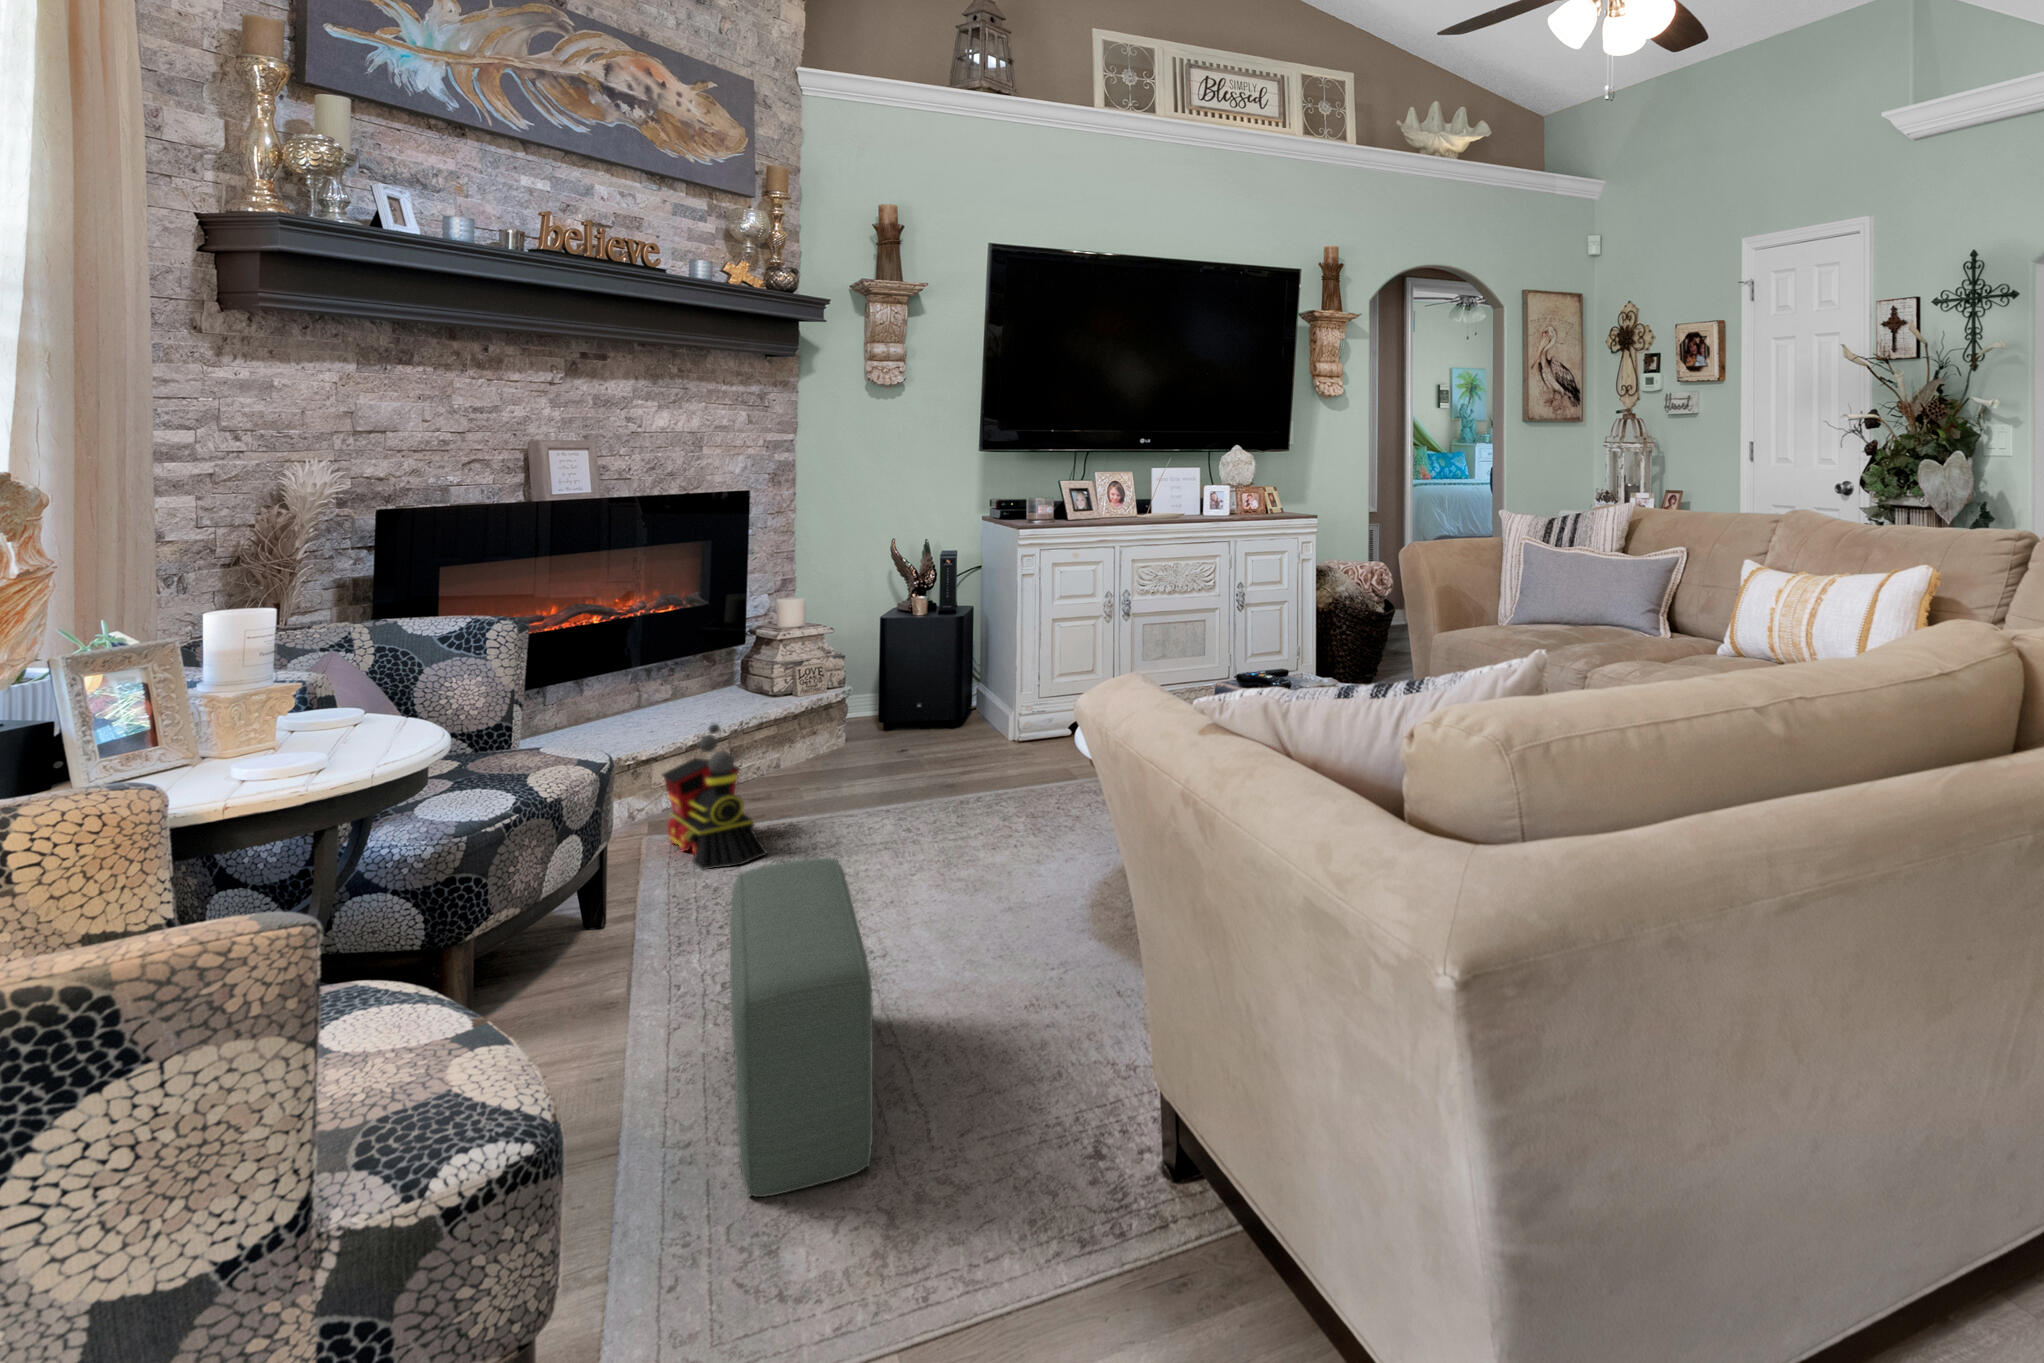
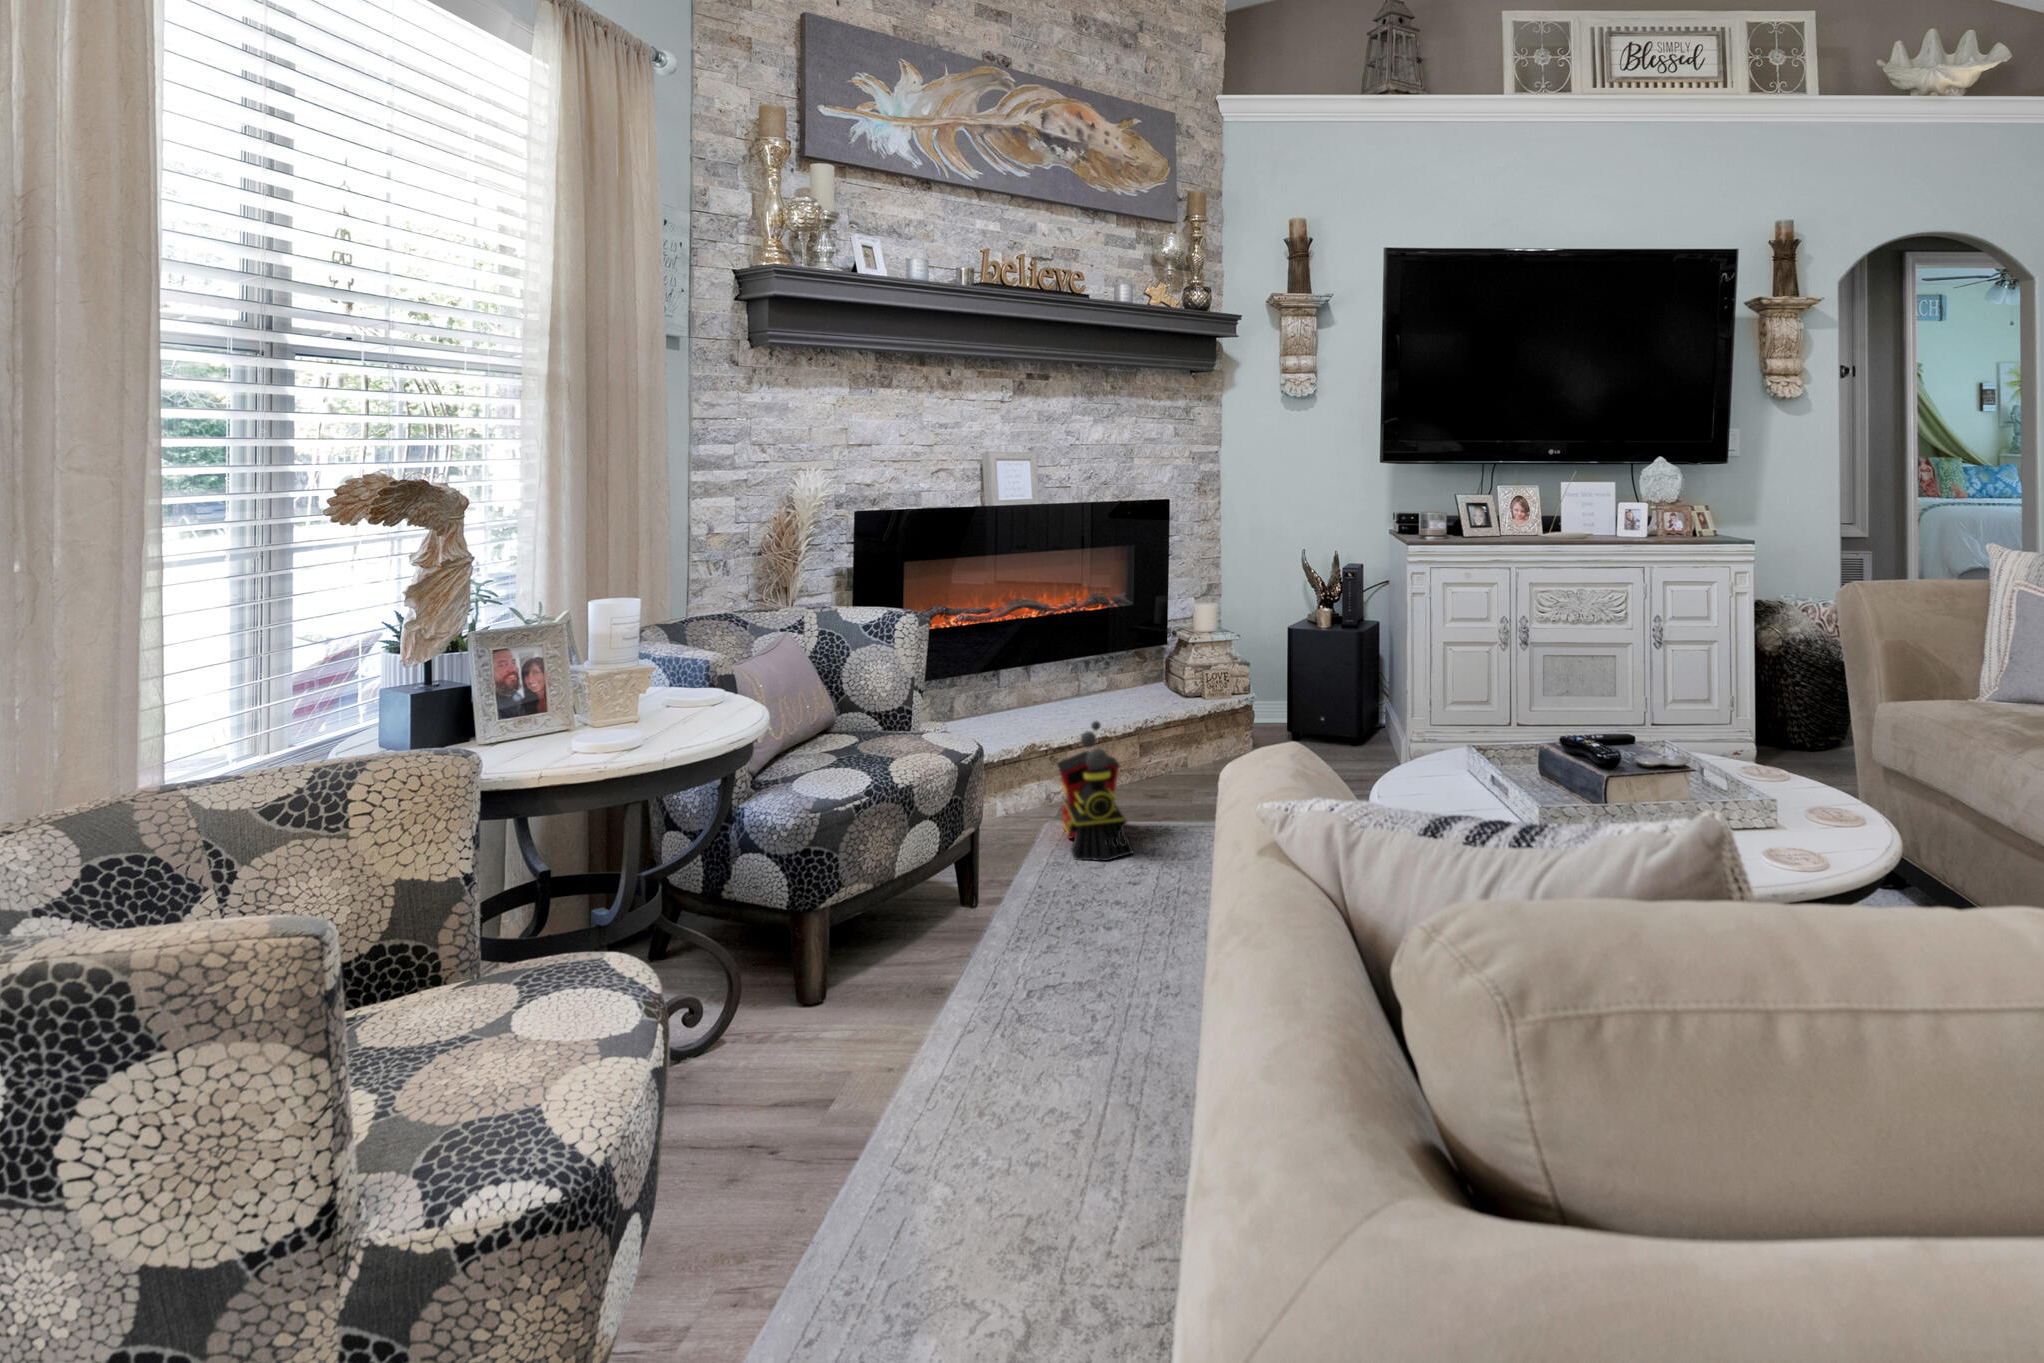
pouf: present [730,858,873,1197] -> none [935,880,1116,1245]

